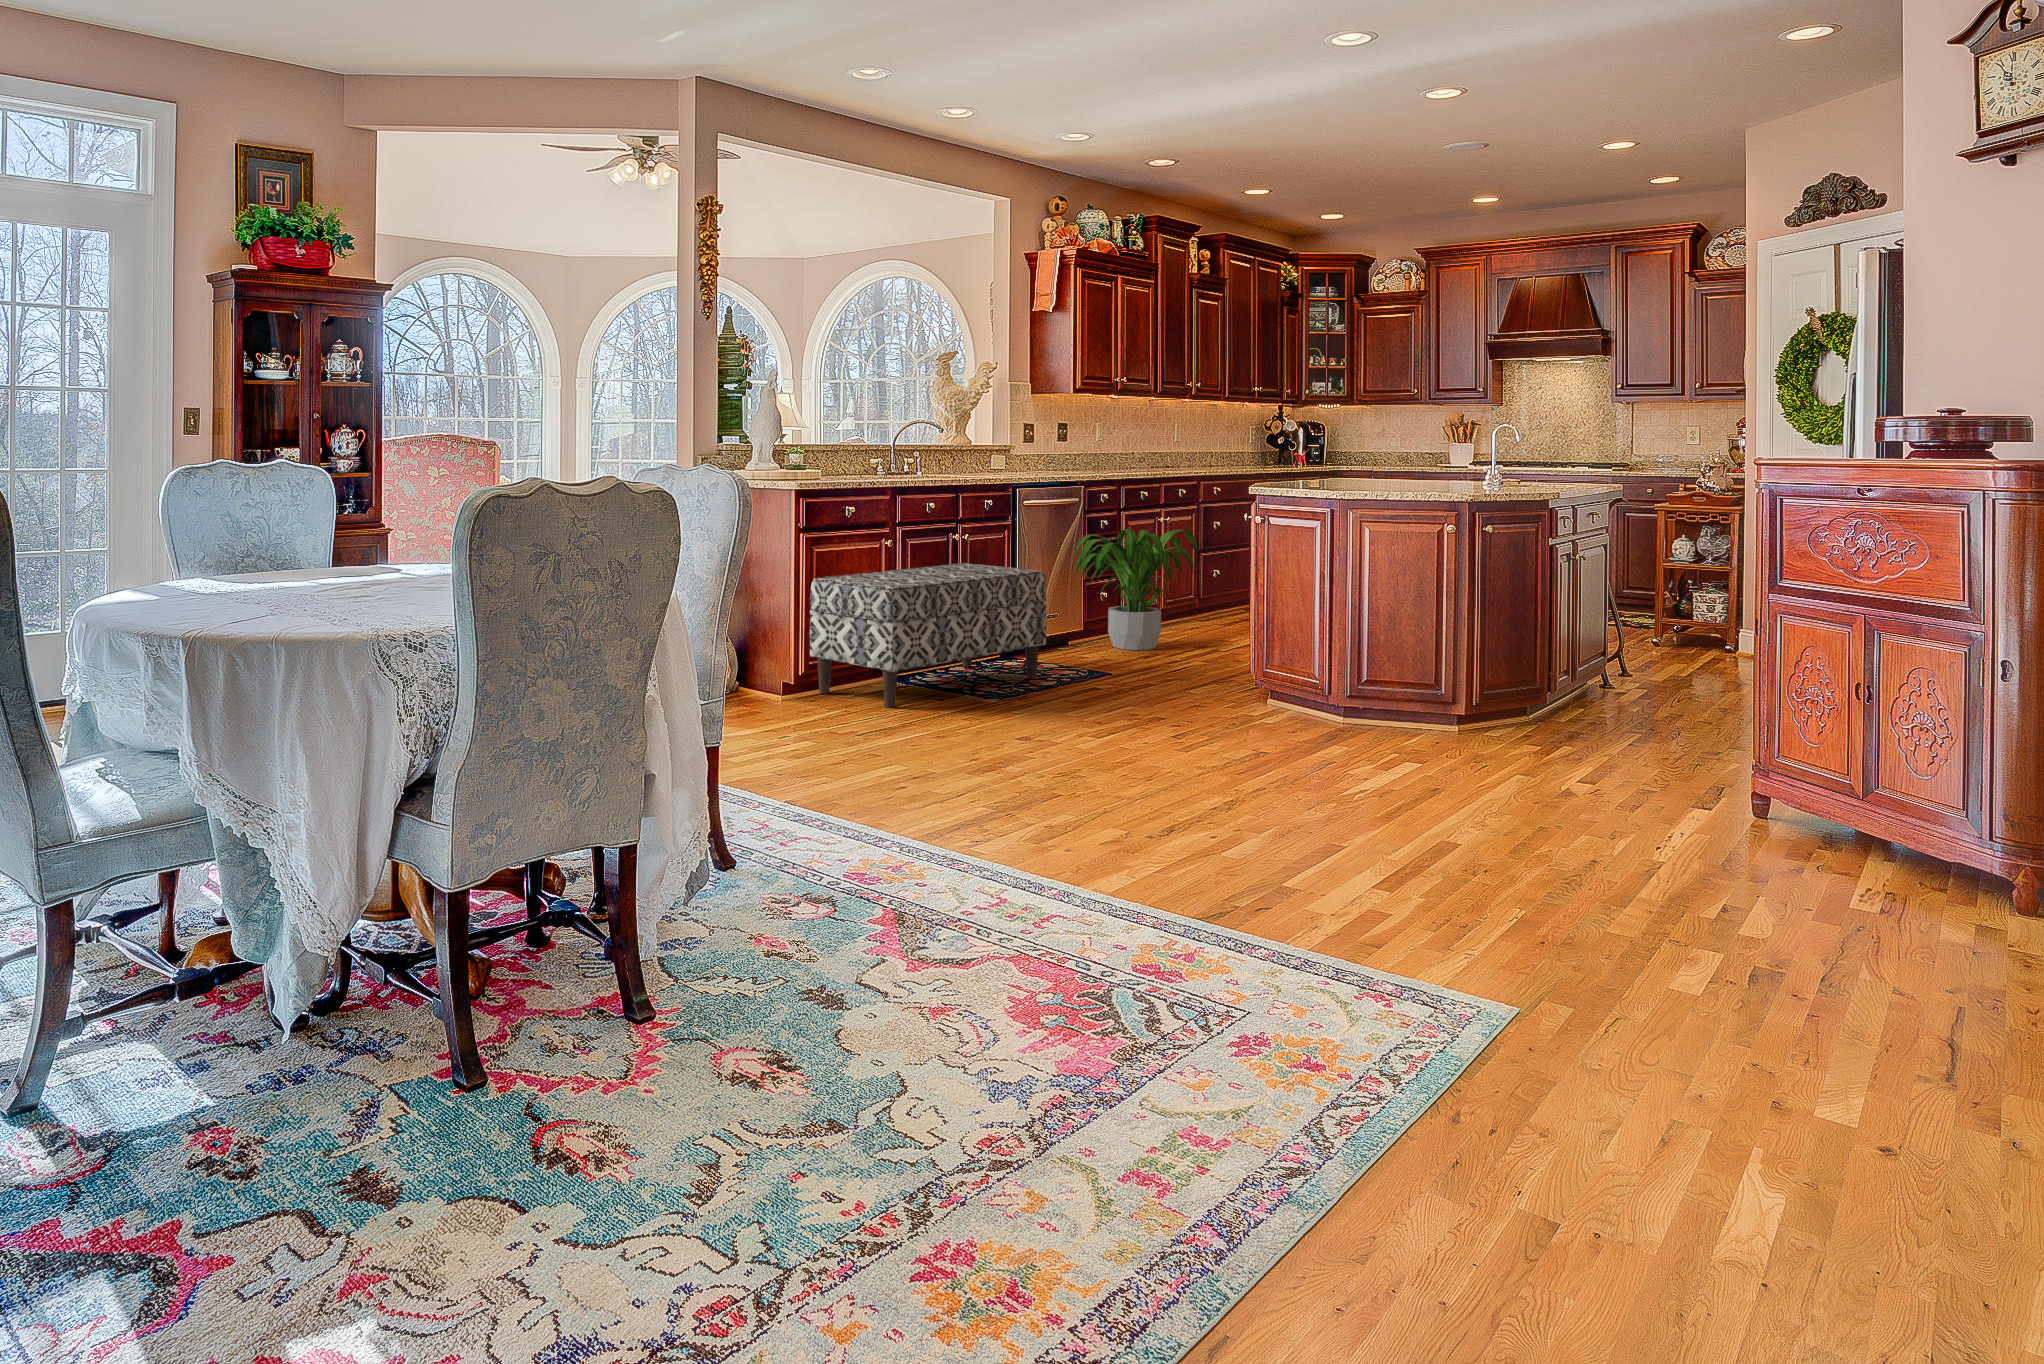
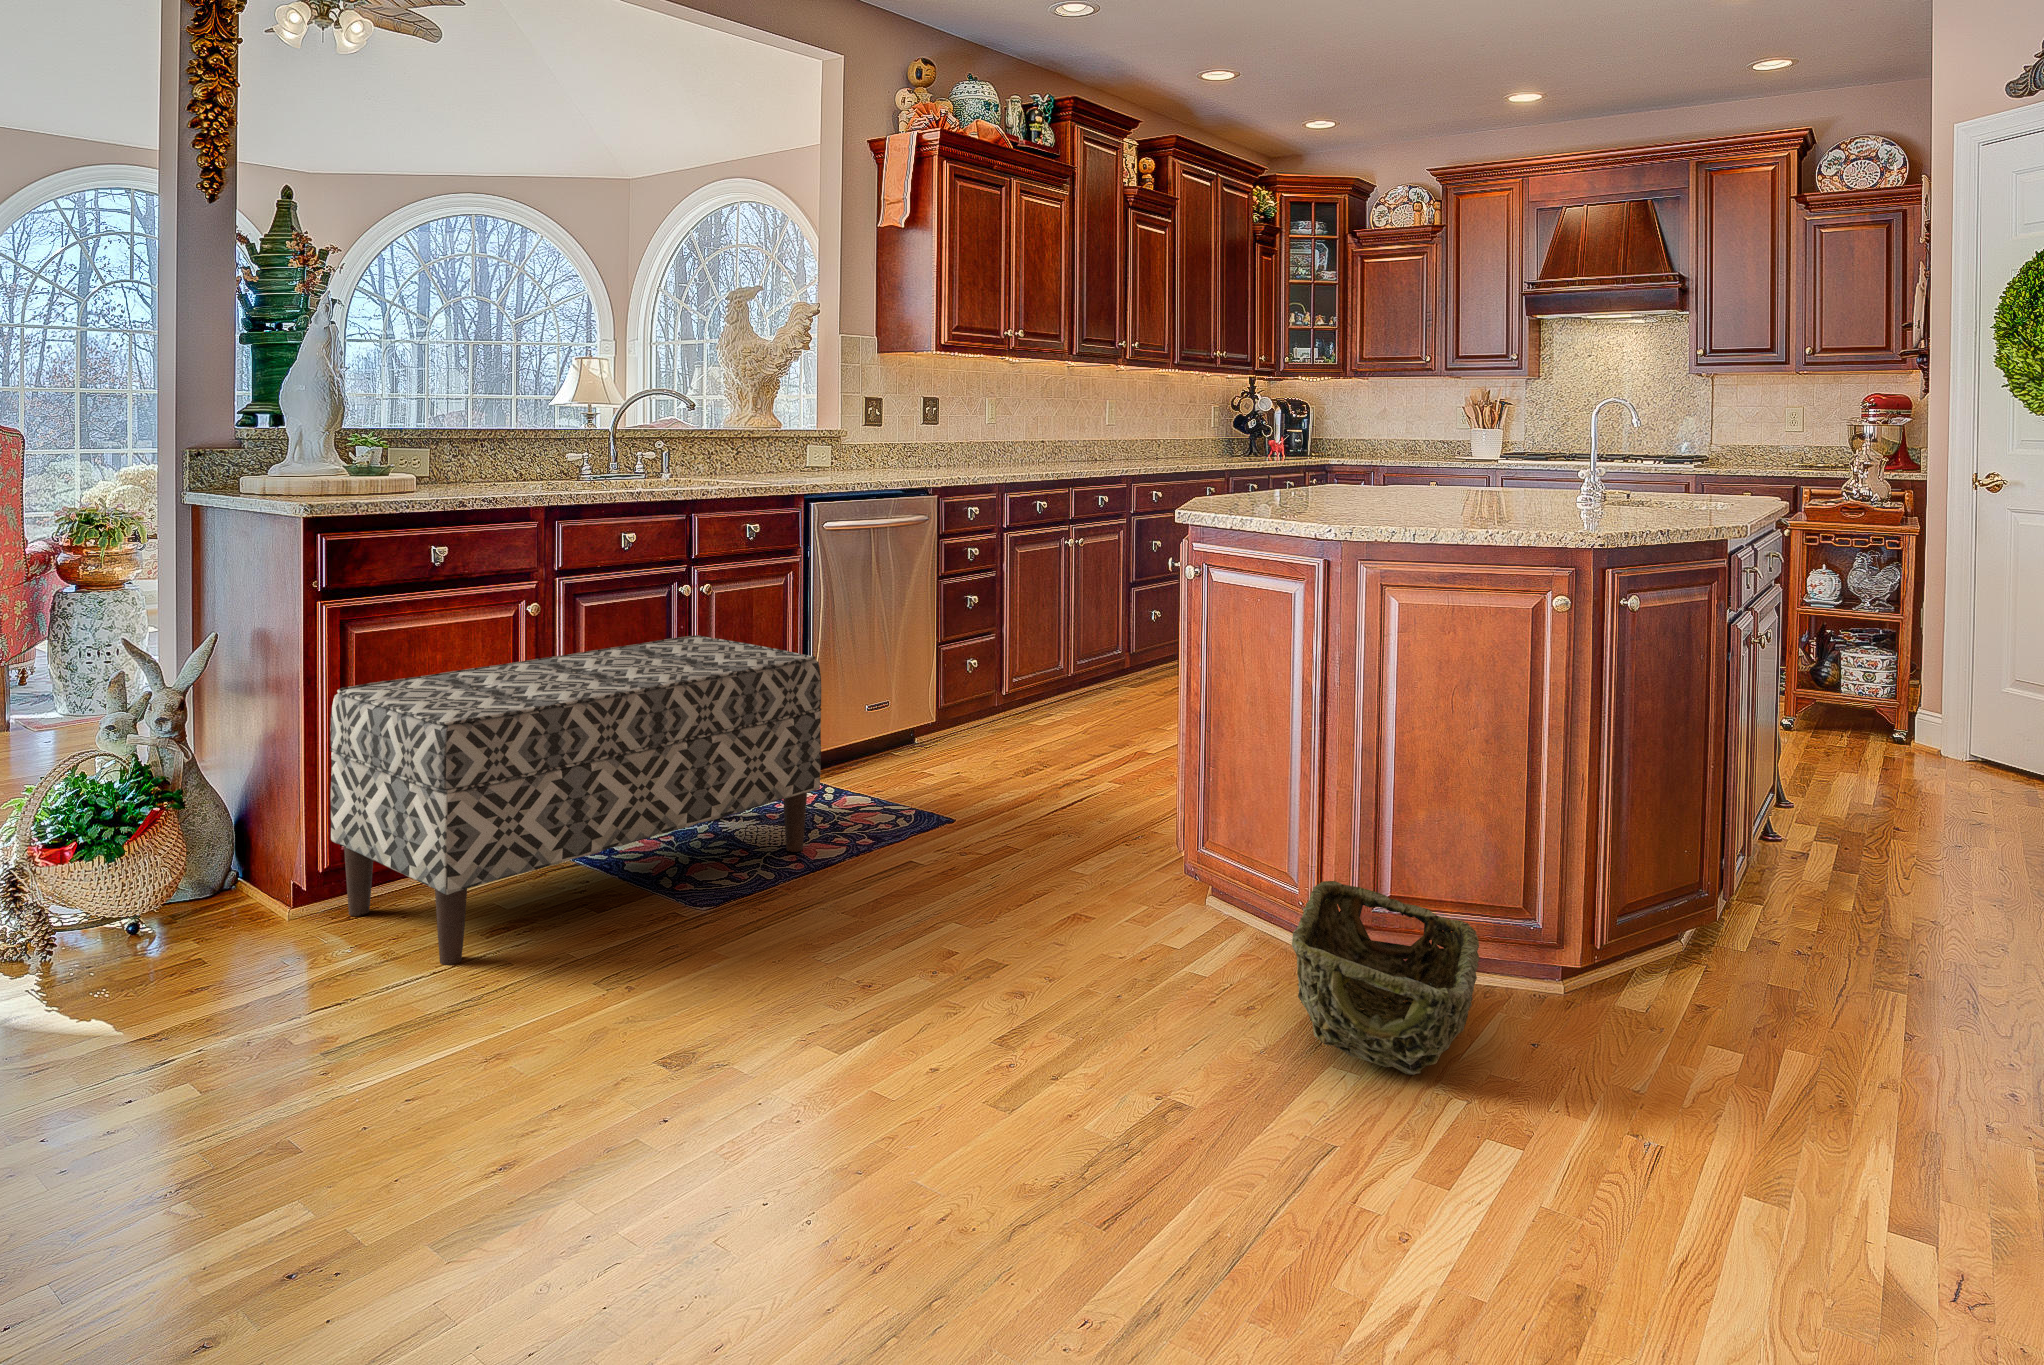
potted plant: present [1074,529,1197,650] -> none [912,562,1110,765]
woven basket: none [1316,670,1410,743] -> present [1292,881,1479,1075]

